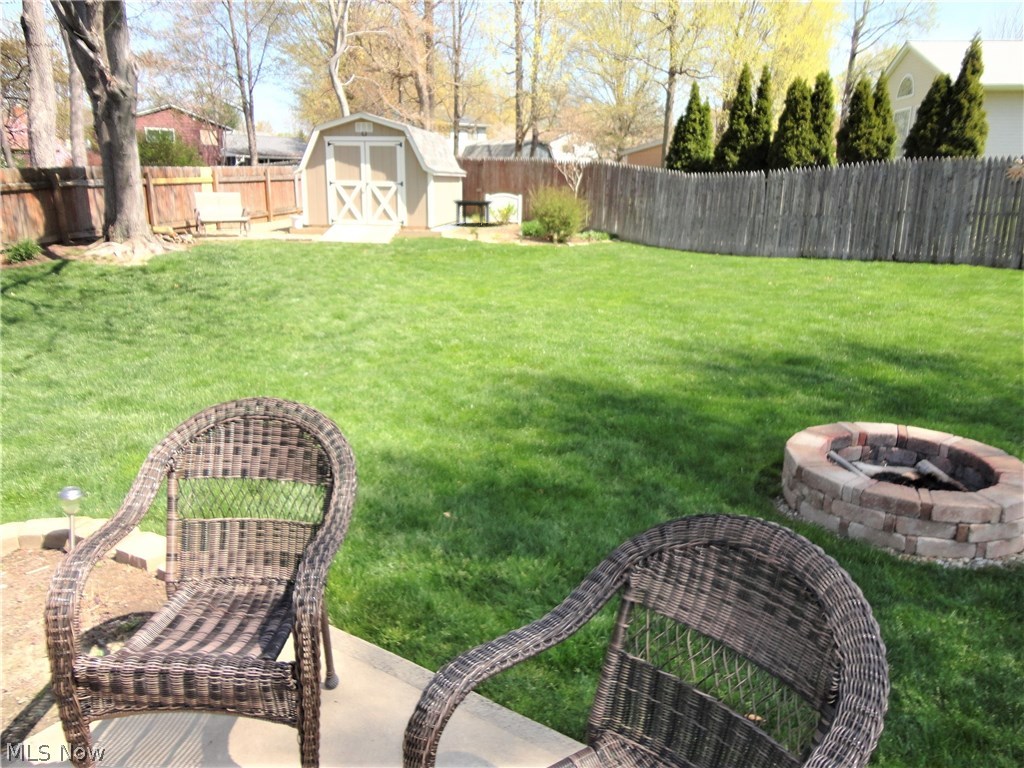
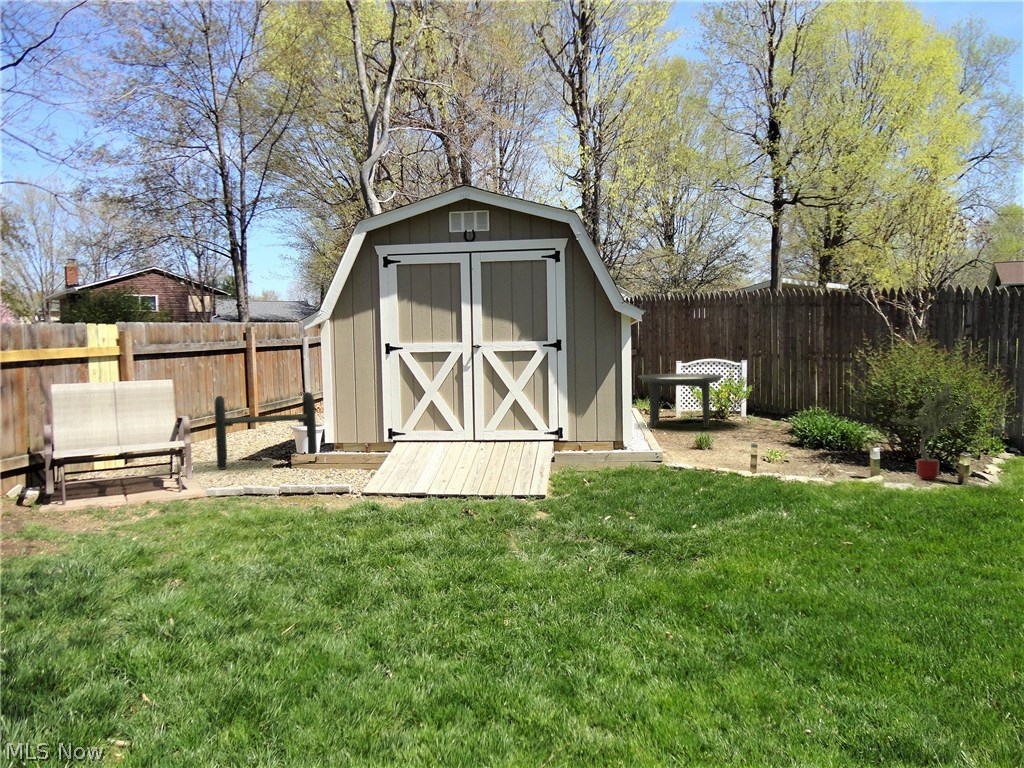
bench: none [256,201,301,232] -> present [215,392,317,469]
potted tree: none [517,201,540,240] -> present [891,377,972,480]

